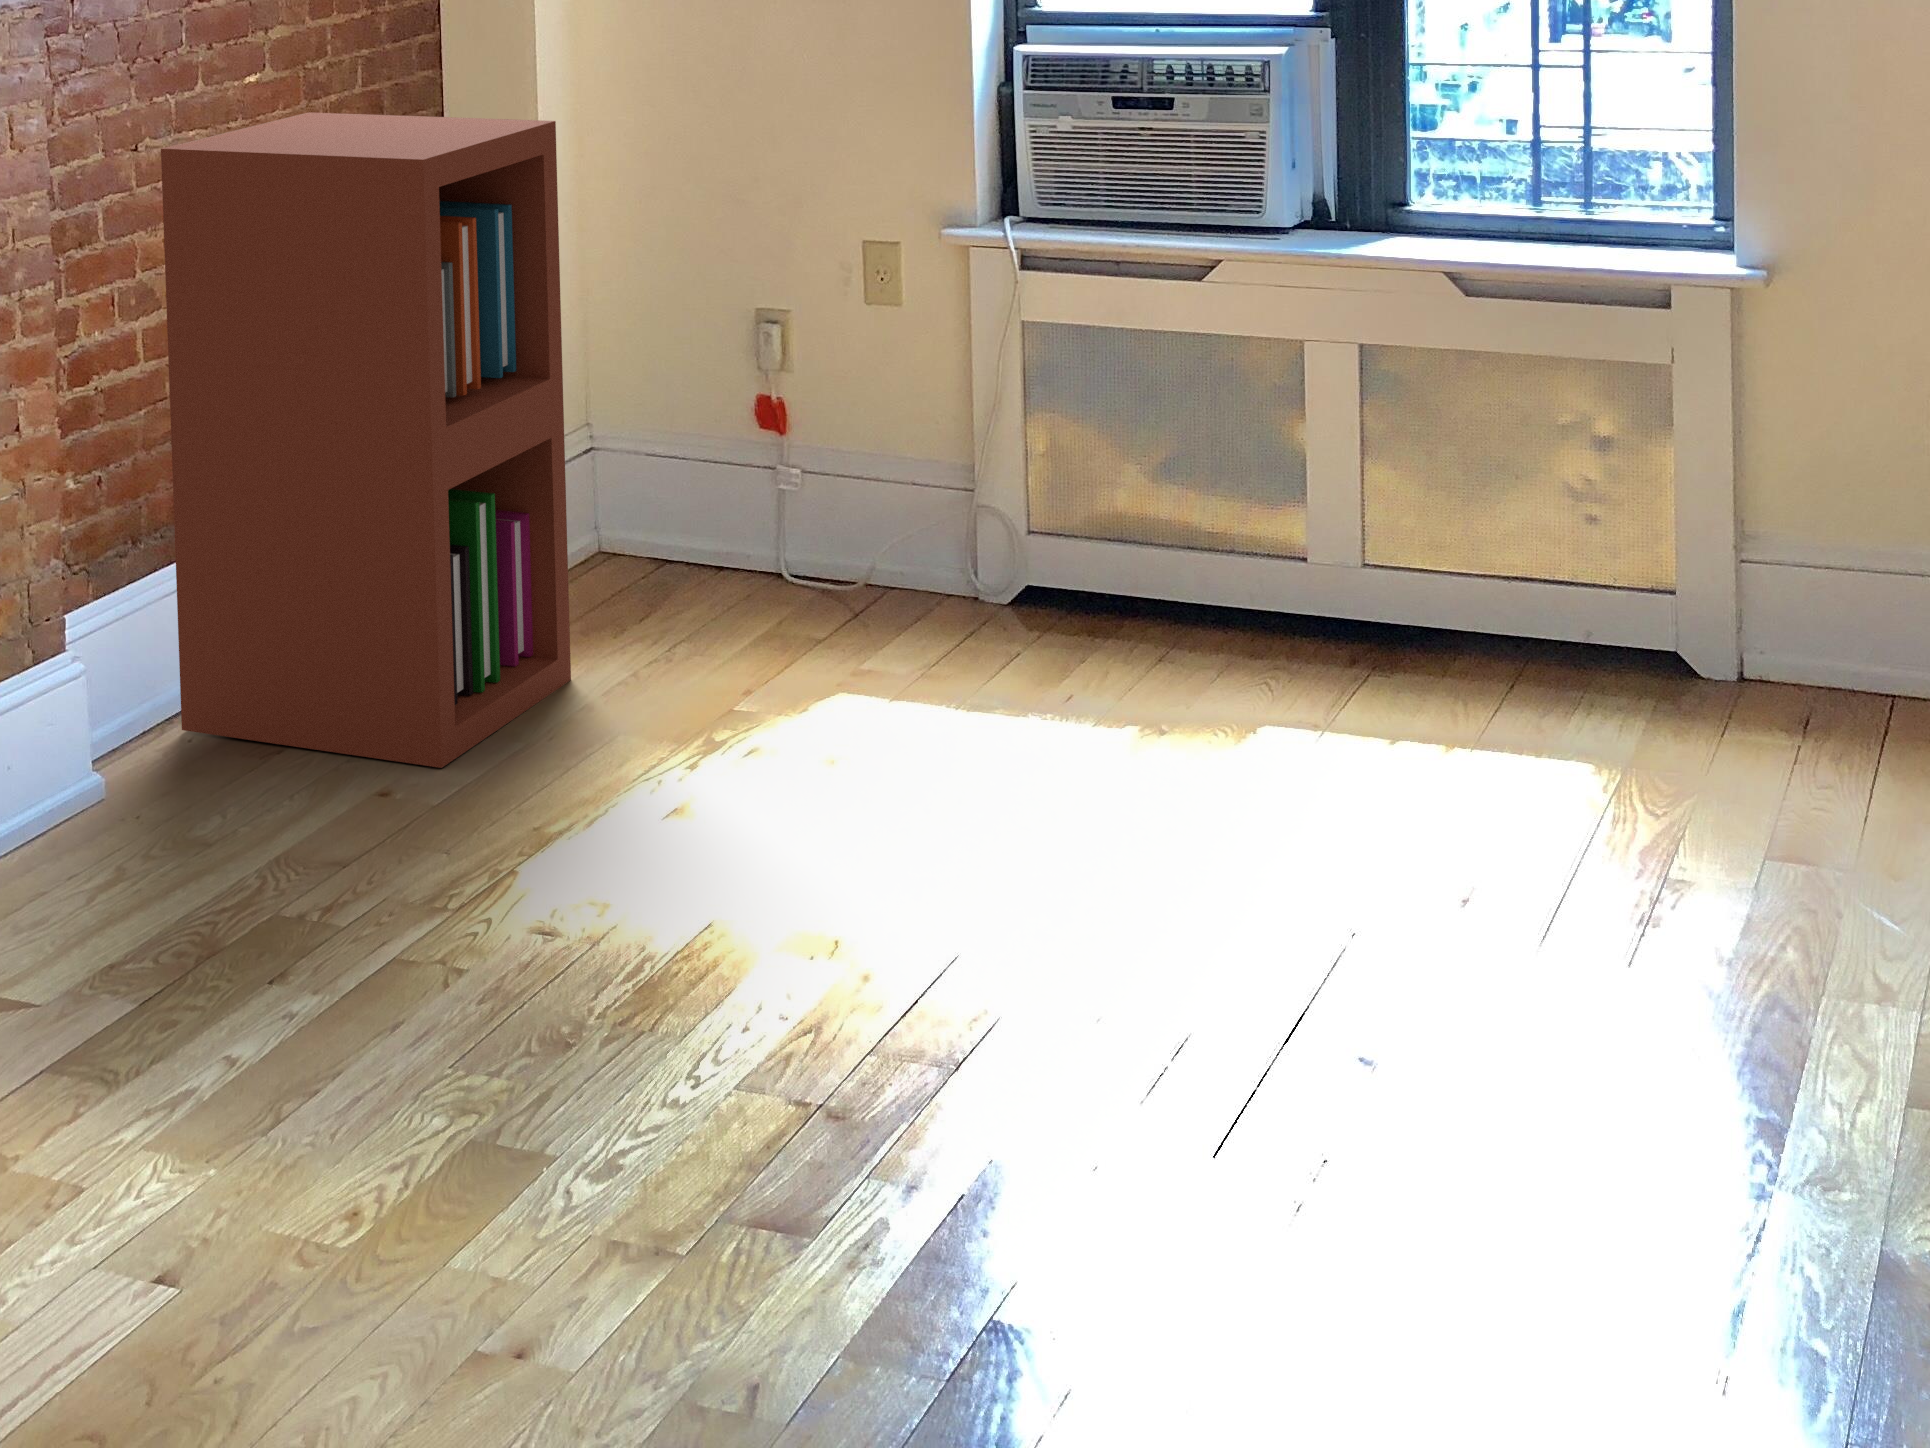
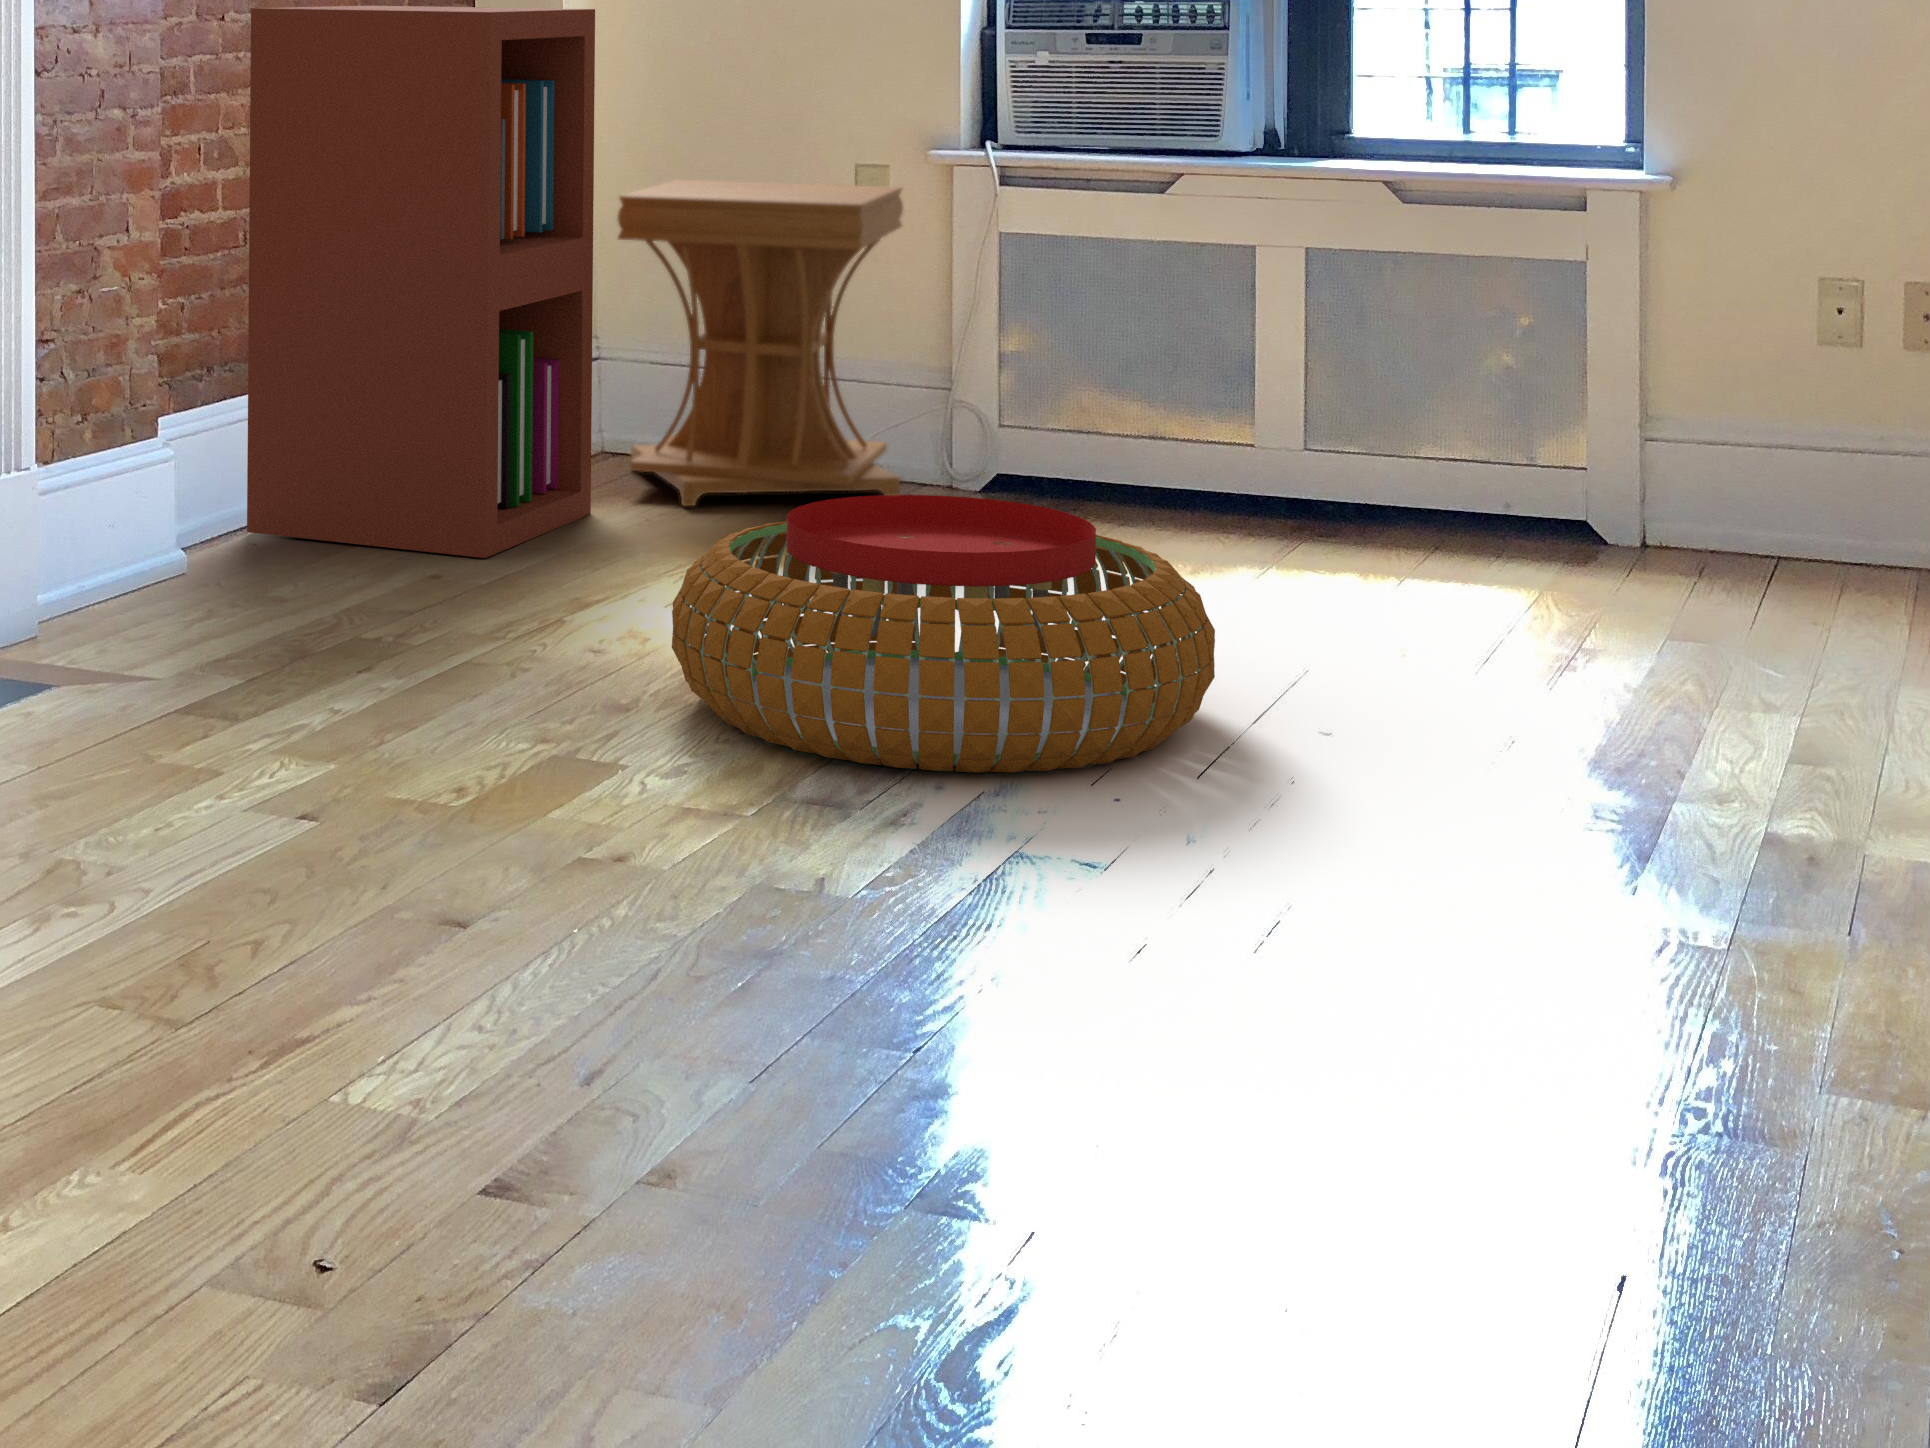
side table: none [593,271,919,665] -> present [618,180,903,506]
pouf: none [612,771,1234,1163] -> present [672,495,1215,772]

